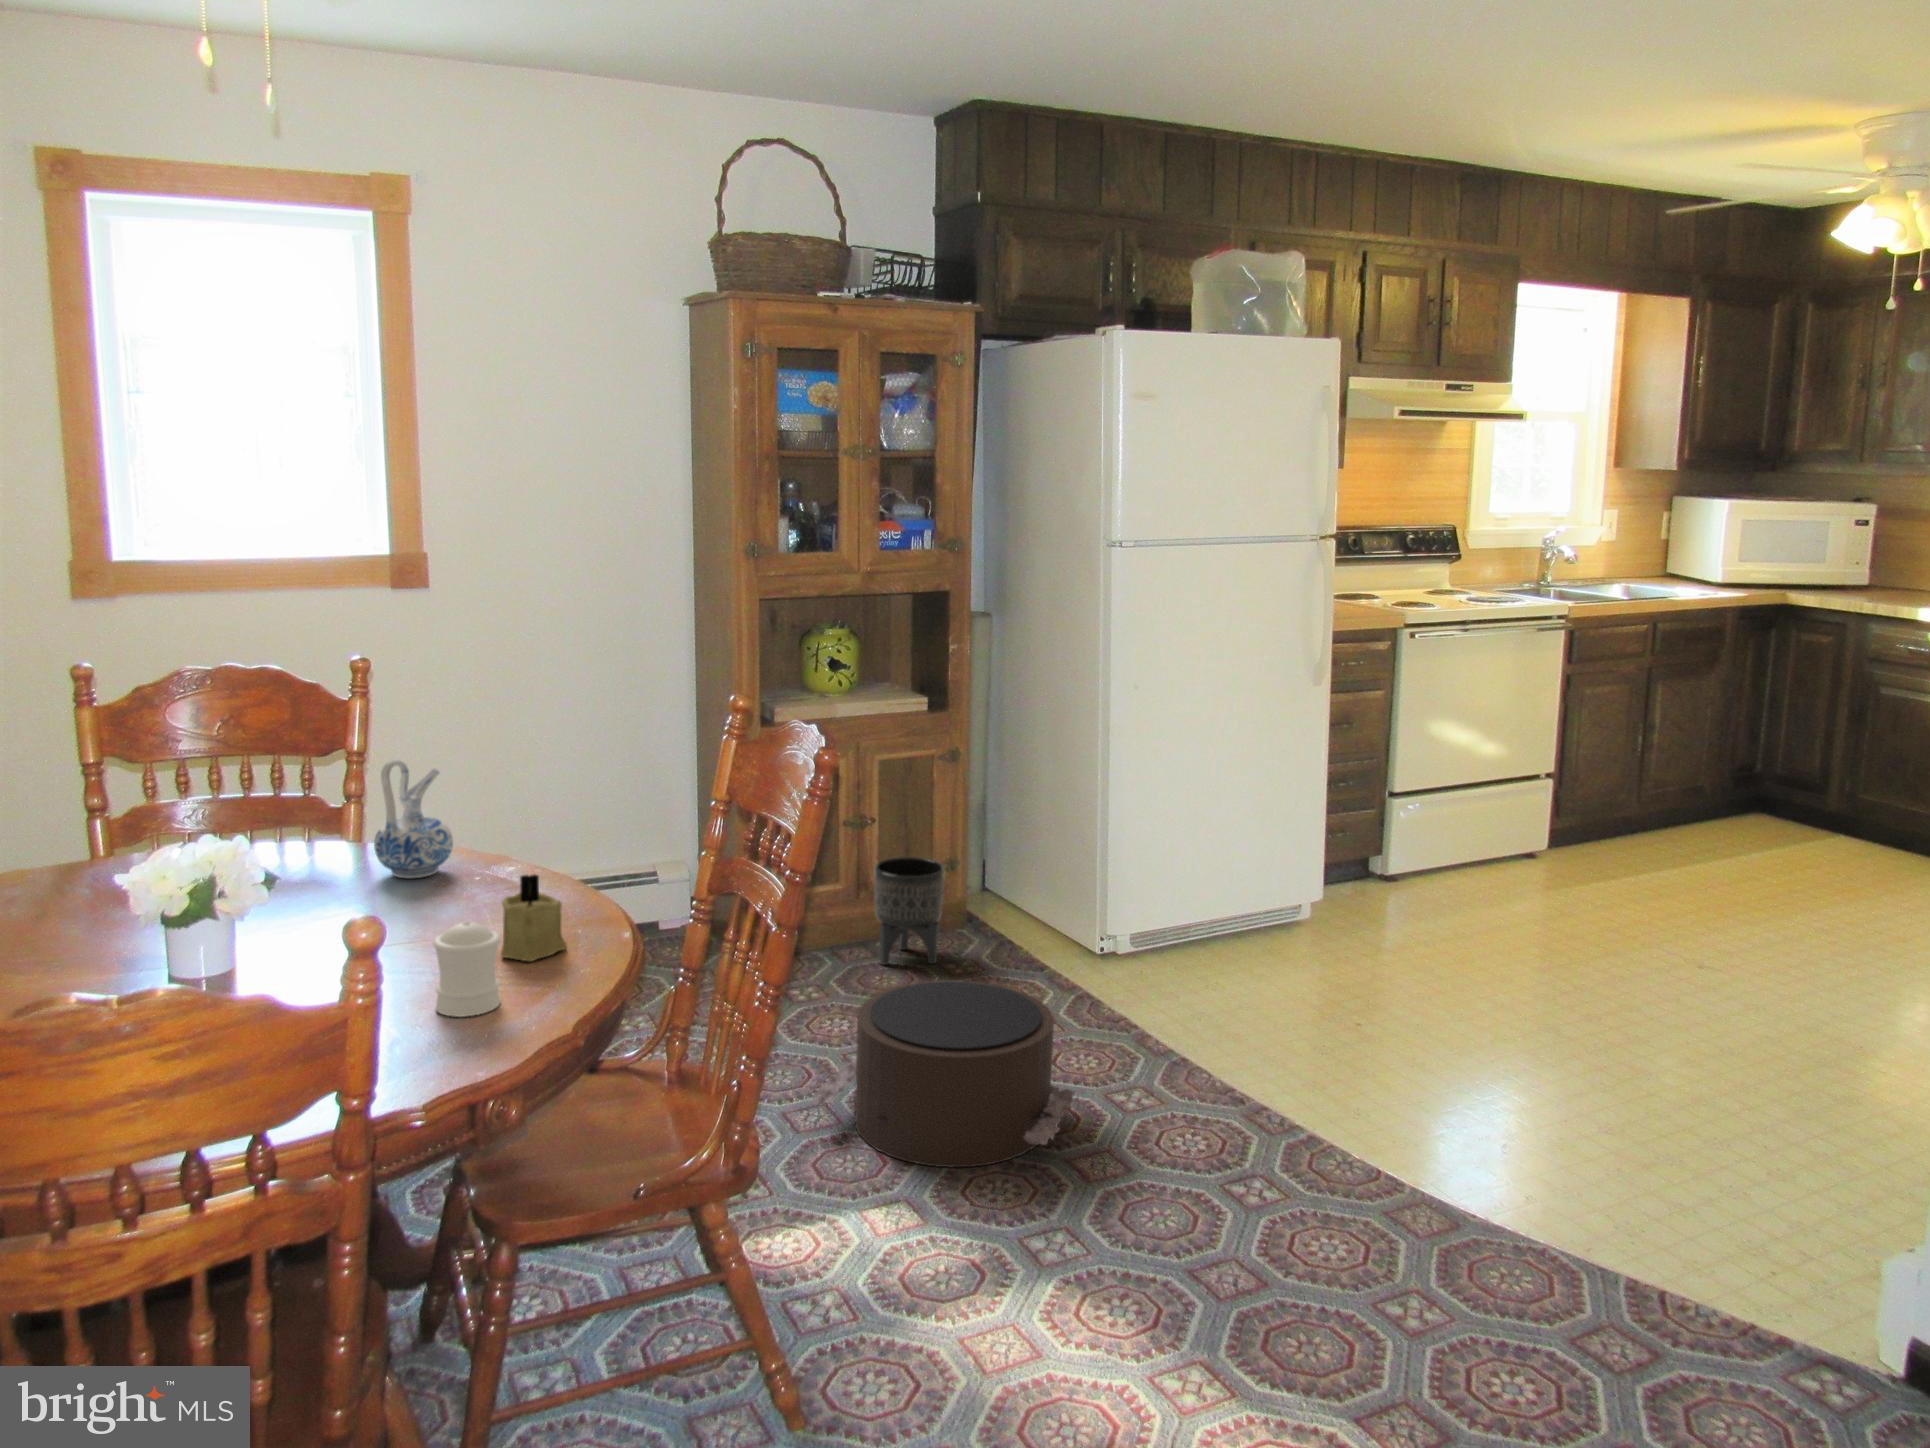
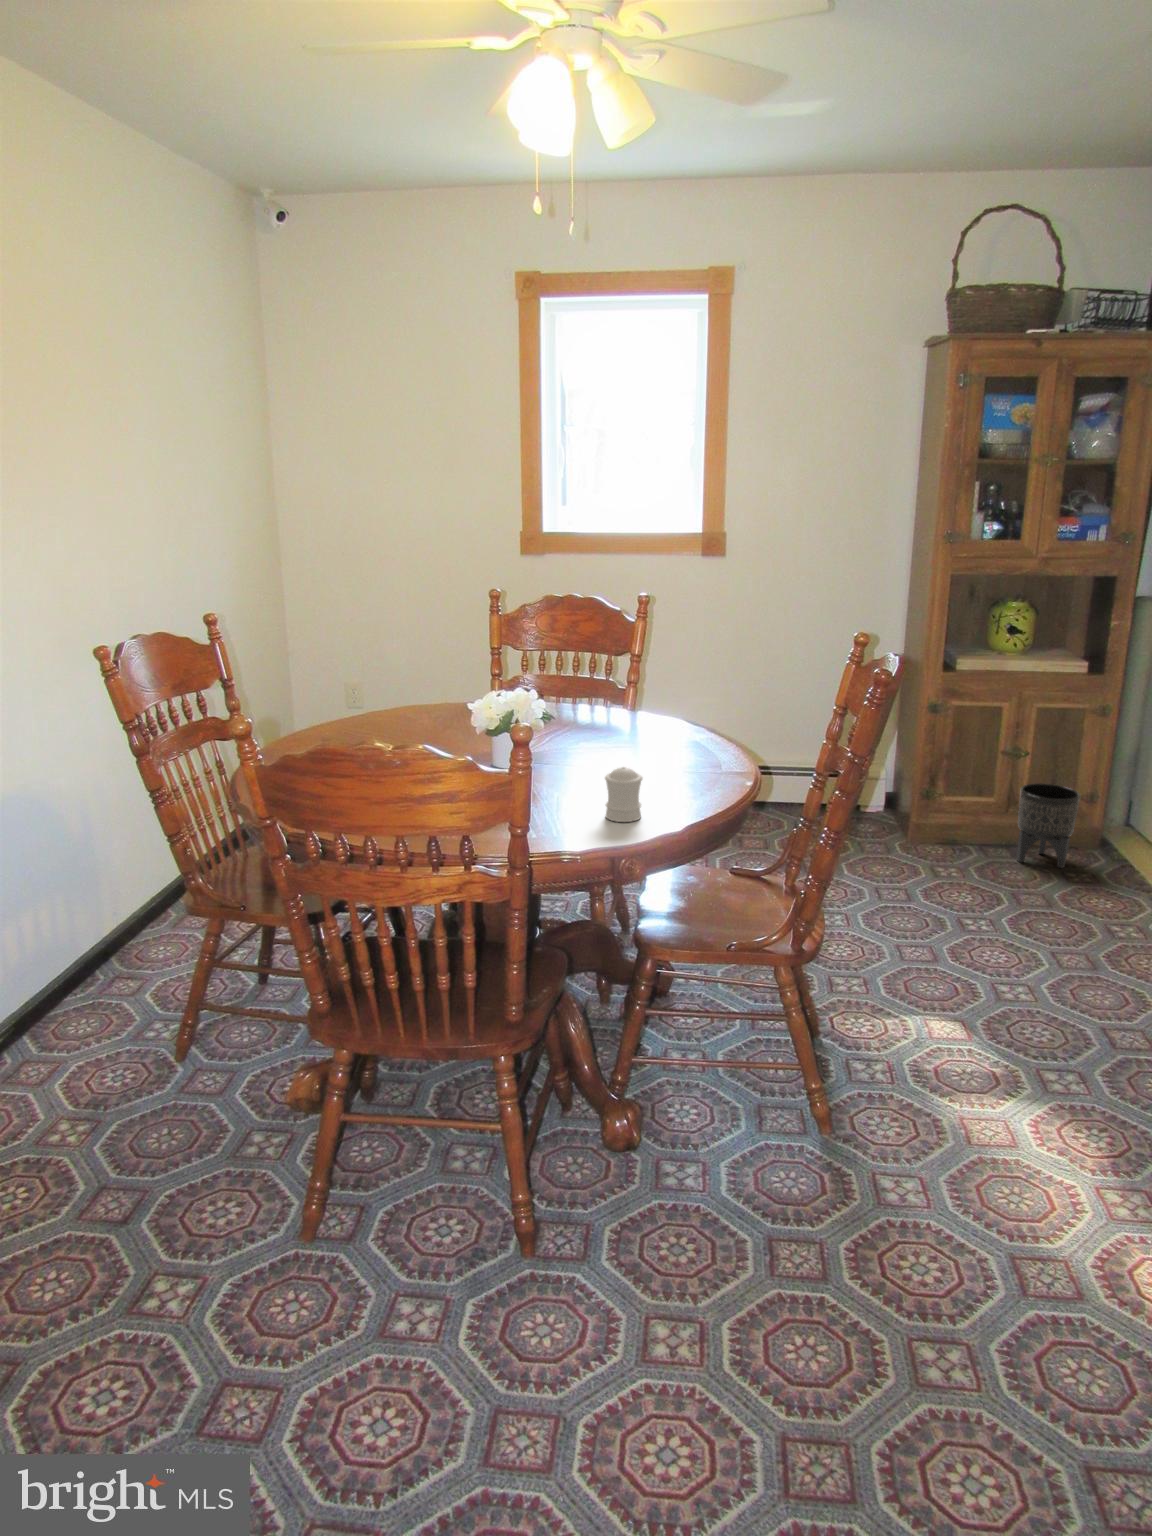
ceramic pitcher: present [374,760,453,878] -> none [621,671,665,744]
candle: present [501,875,567,961] -> none [657,746,697,799]
pouf: present [813,980,1075,1167] -> none [914,874,1130,1016]

